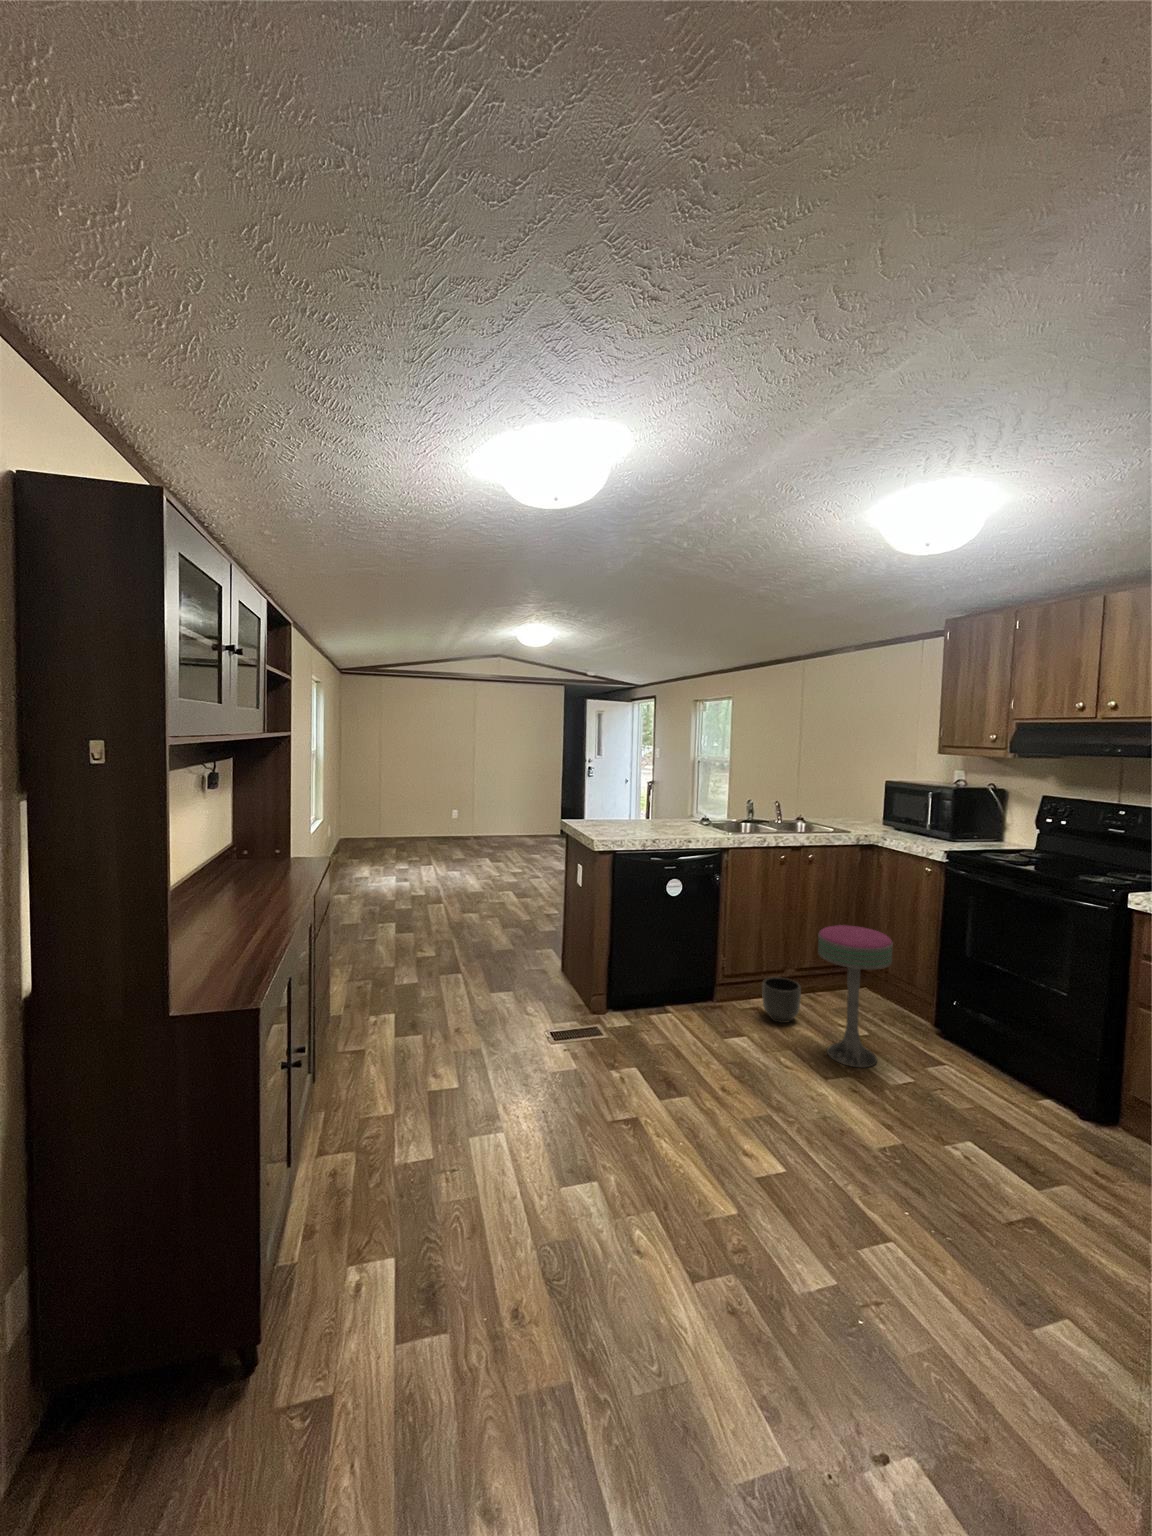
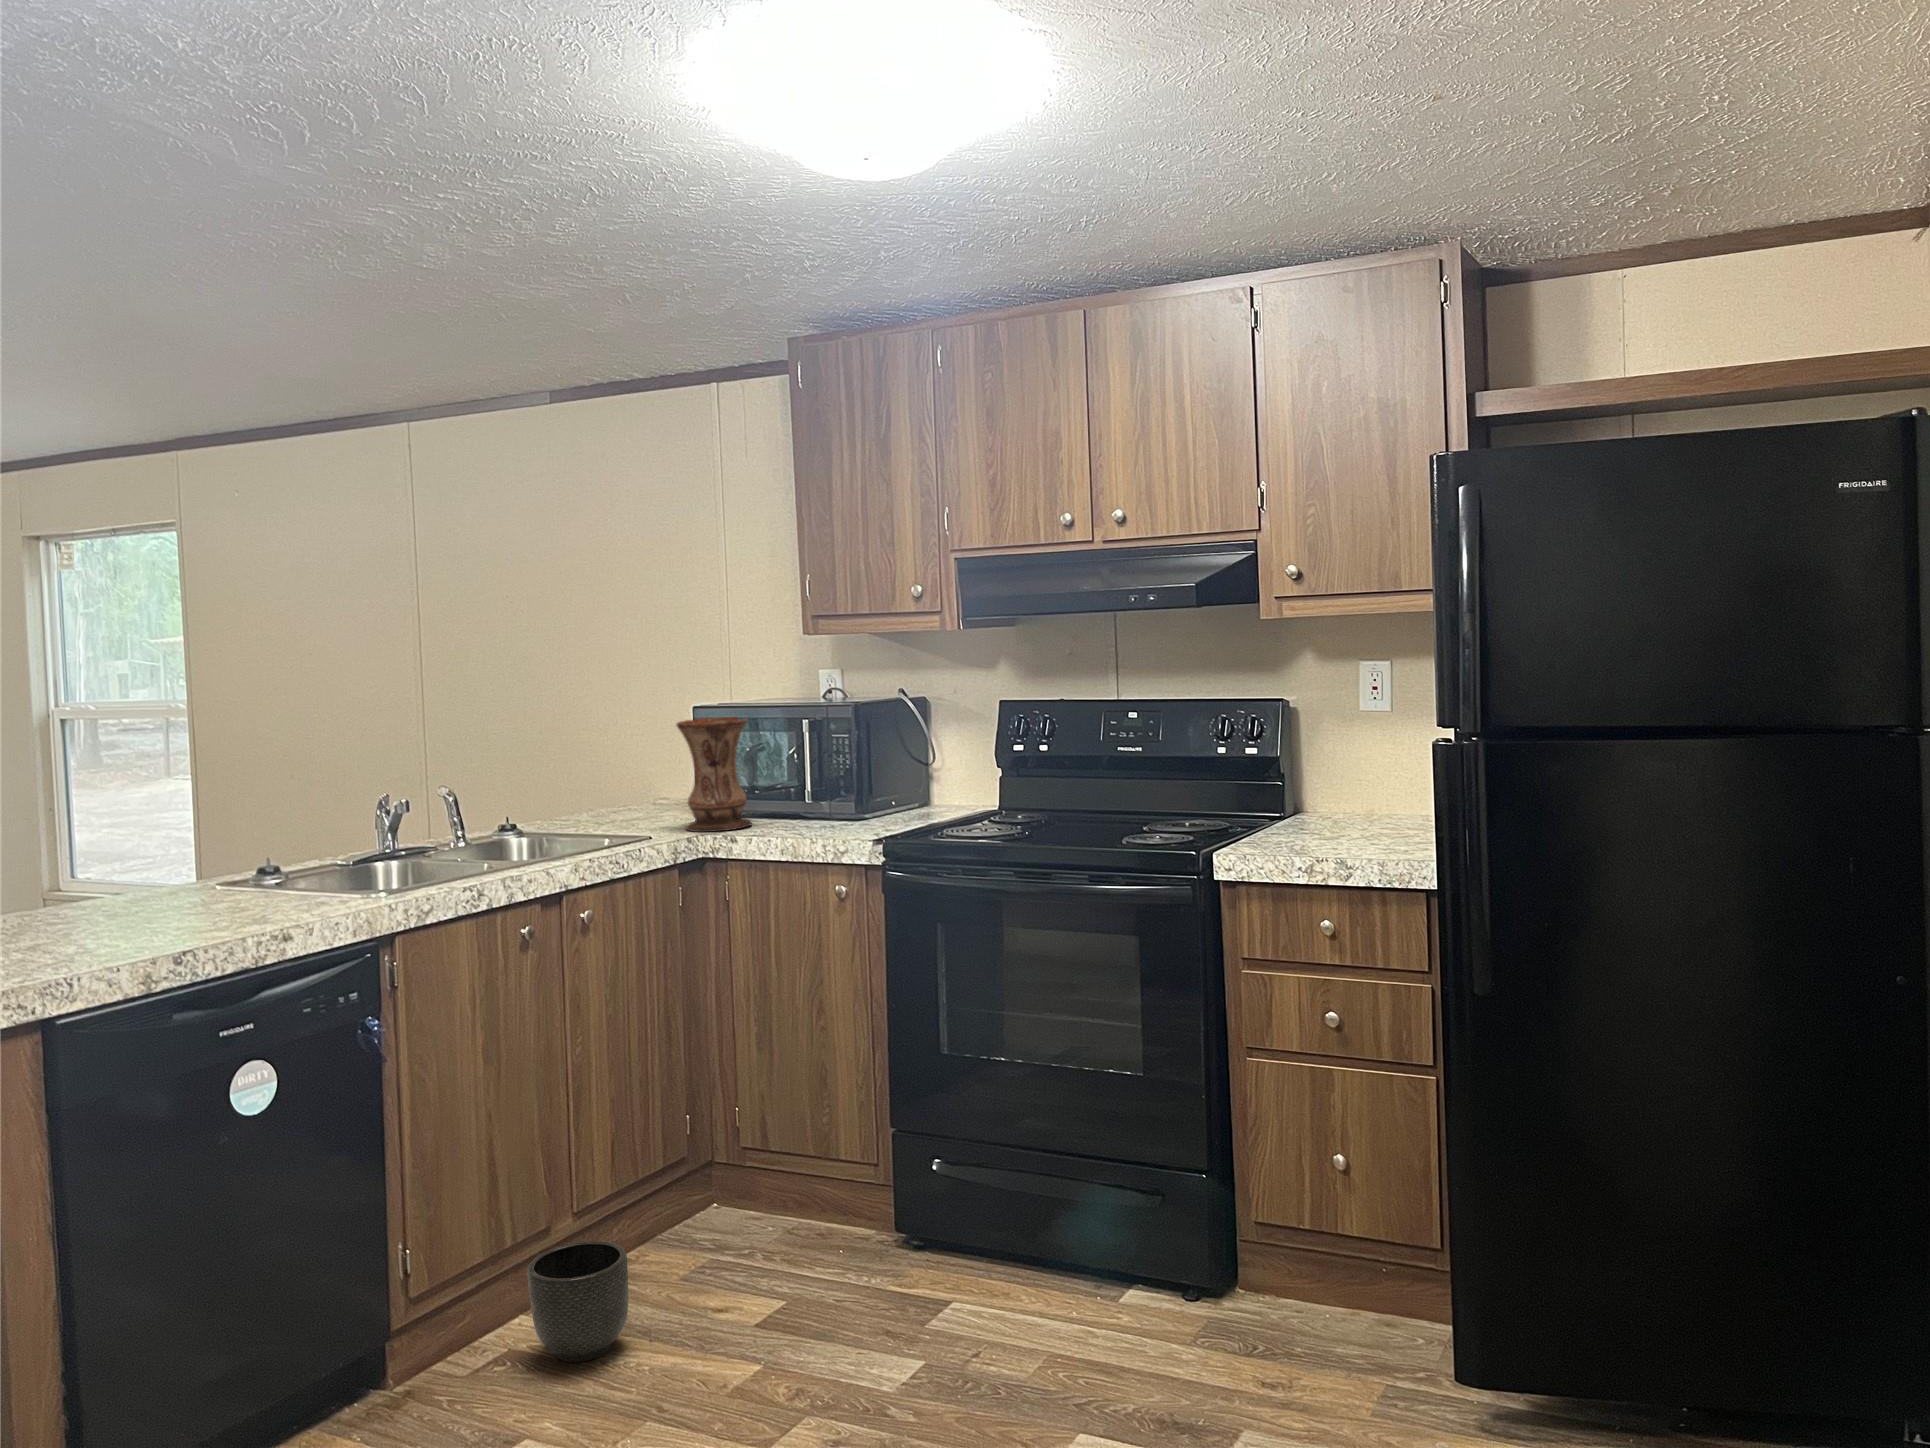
vase: none [873,786,907,835] -> present [676,717,752,832]
bar stool: present [818,925,893,1068] -> none [680,1054,848,1392]

